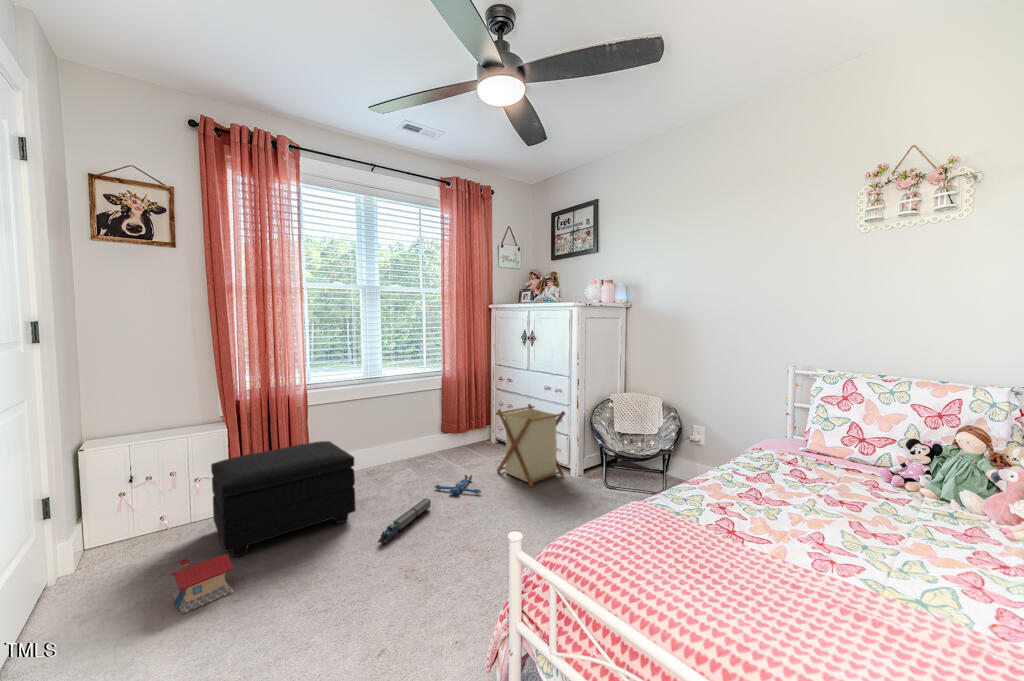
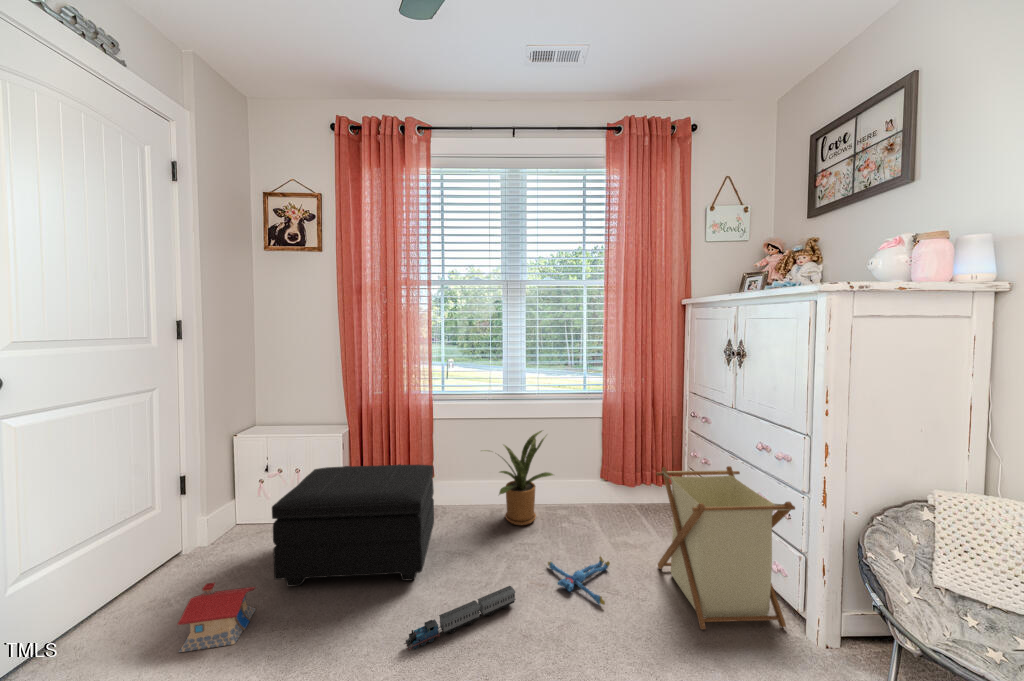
house plant: none [364,403,416,478] -> present [483,431,553,525]

